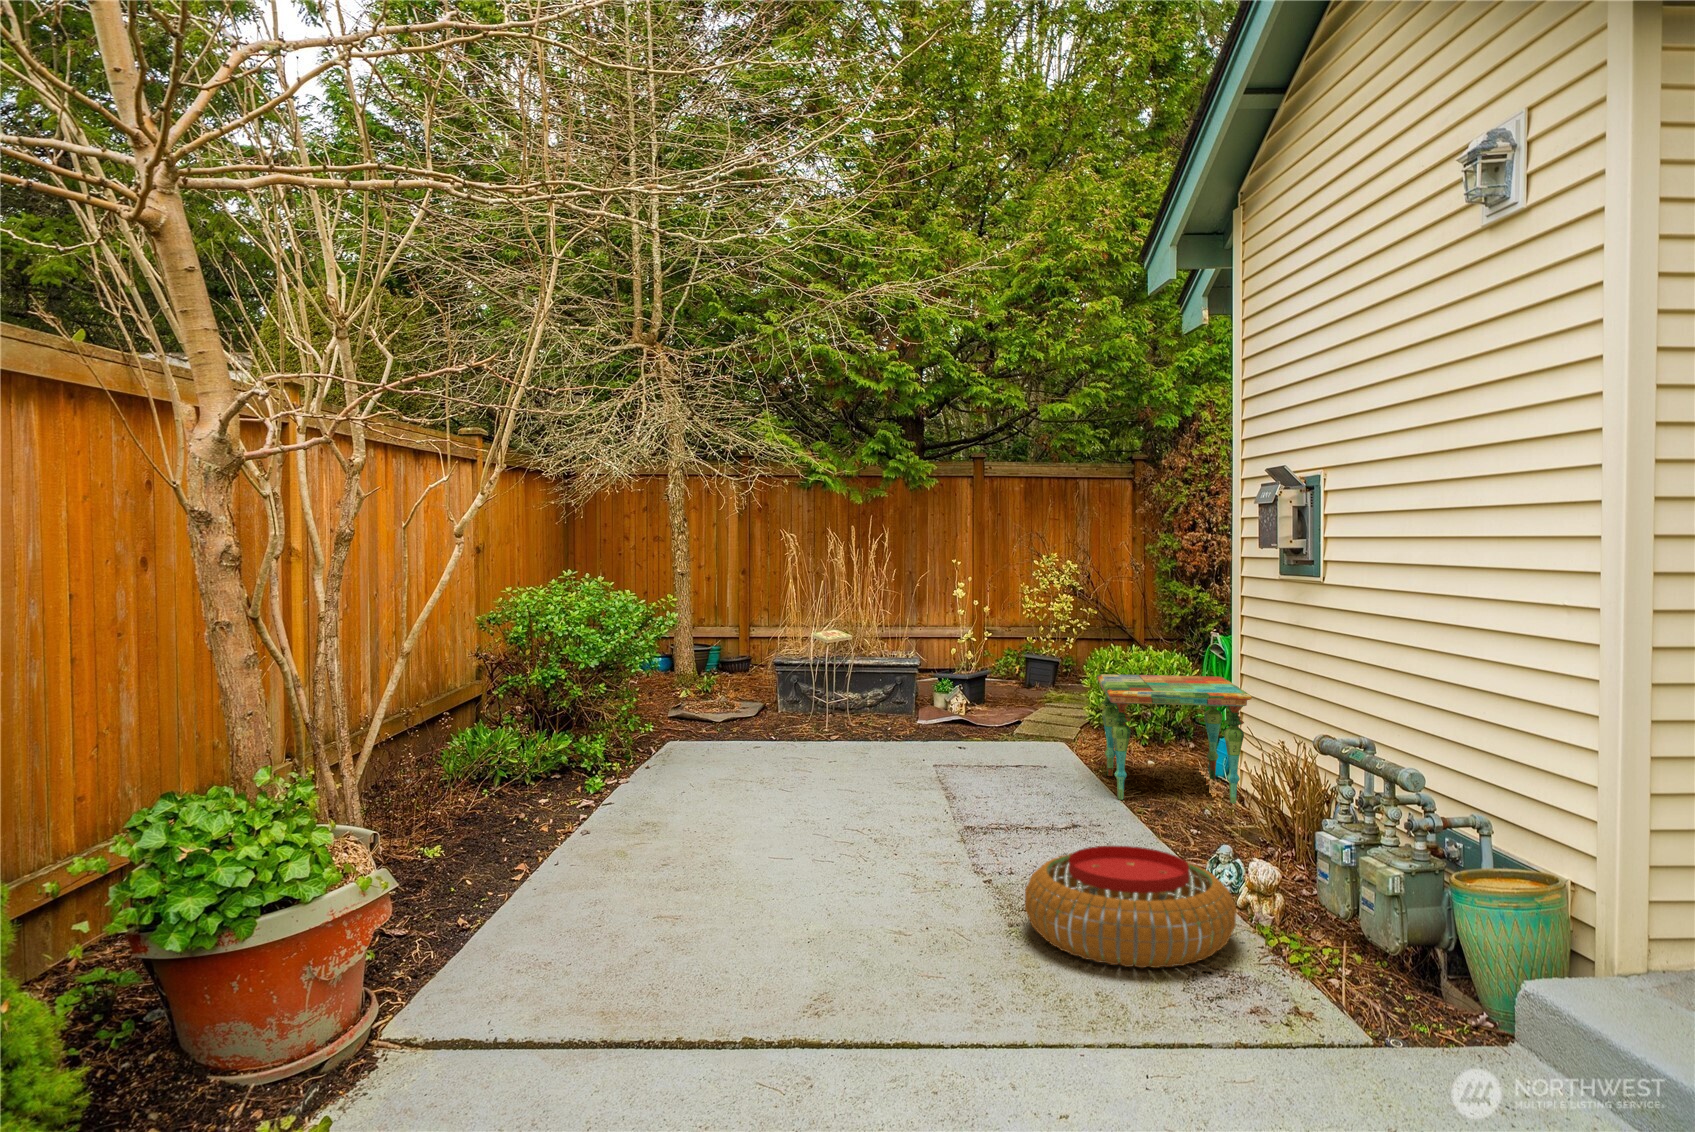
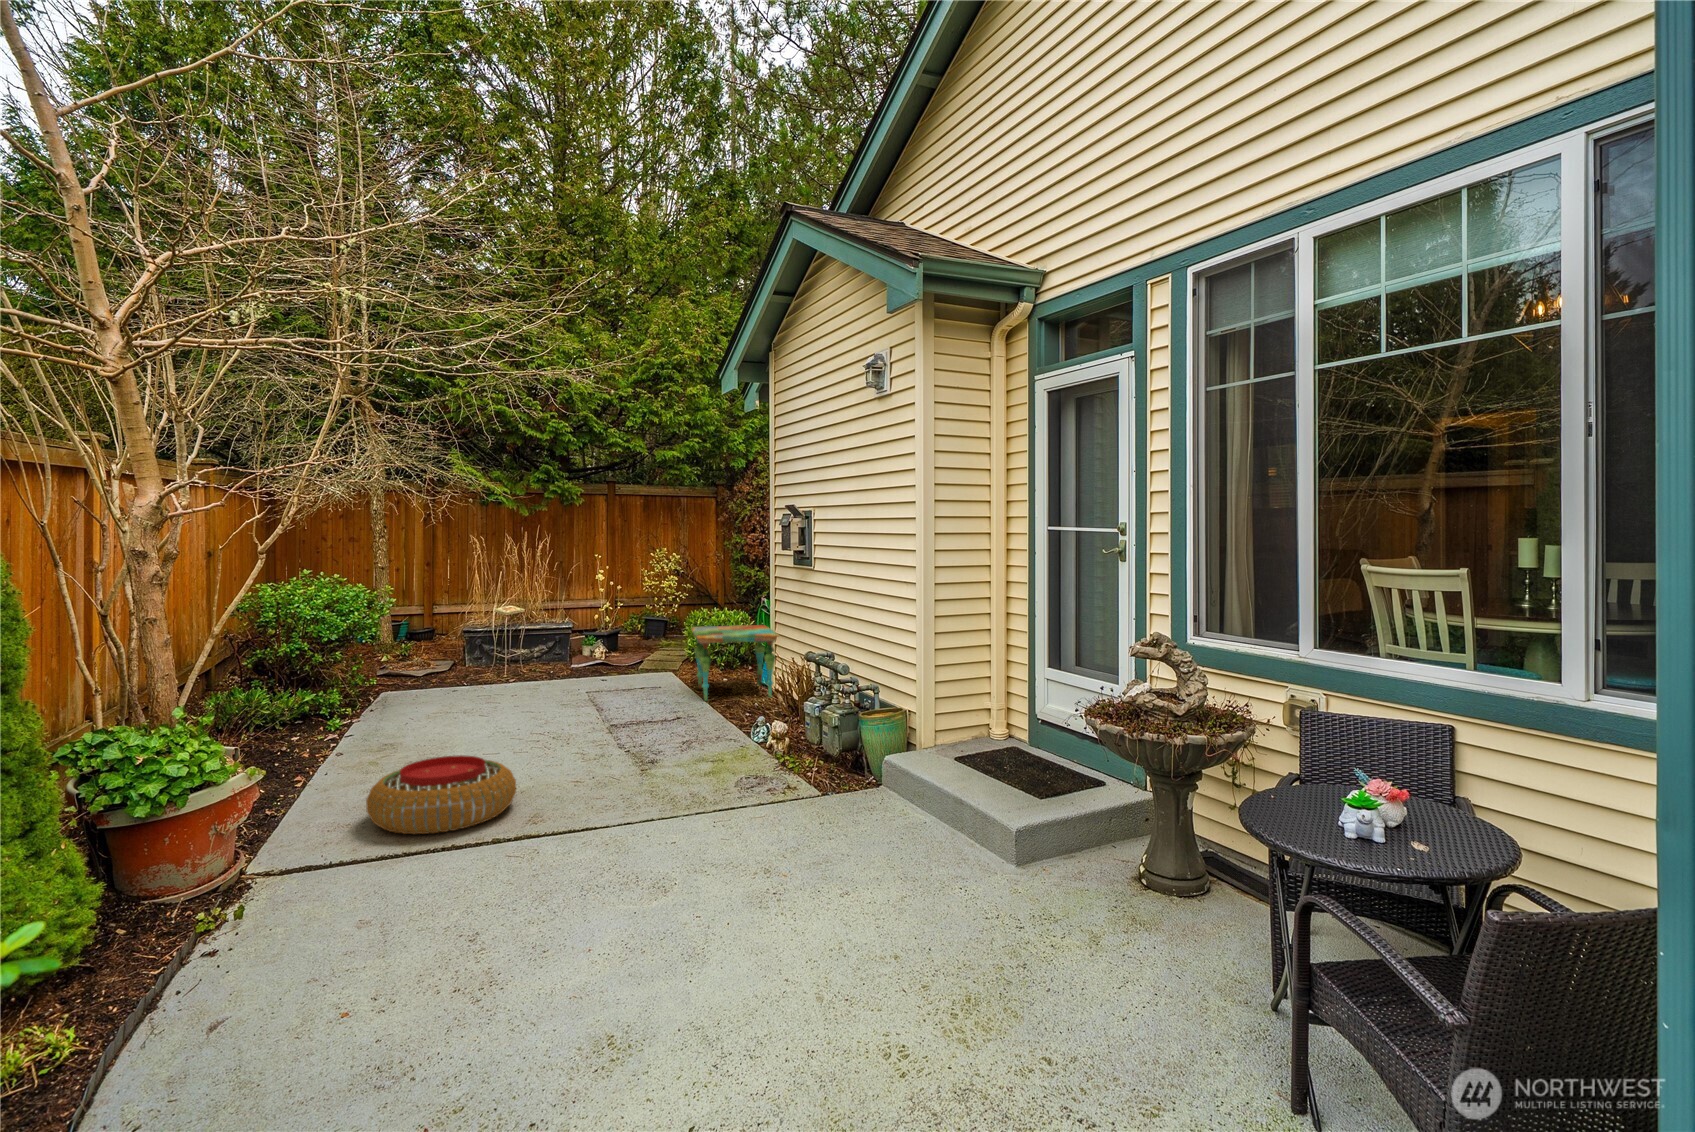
pouf: present [1025,846,1236,968] -> present [366,755,516,834]

